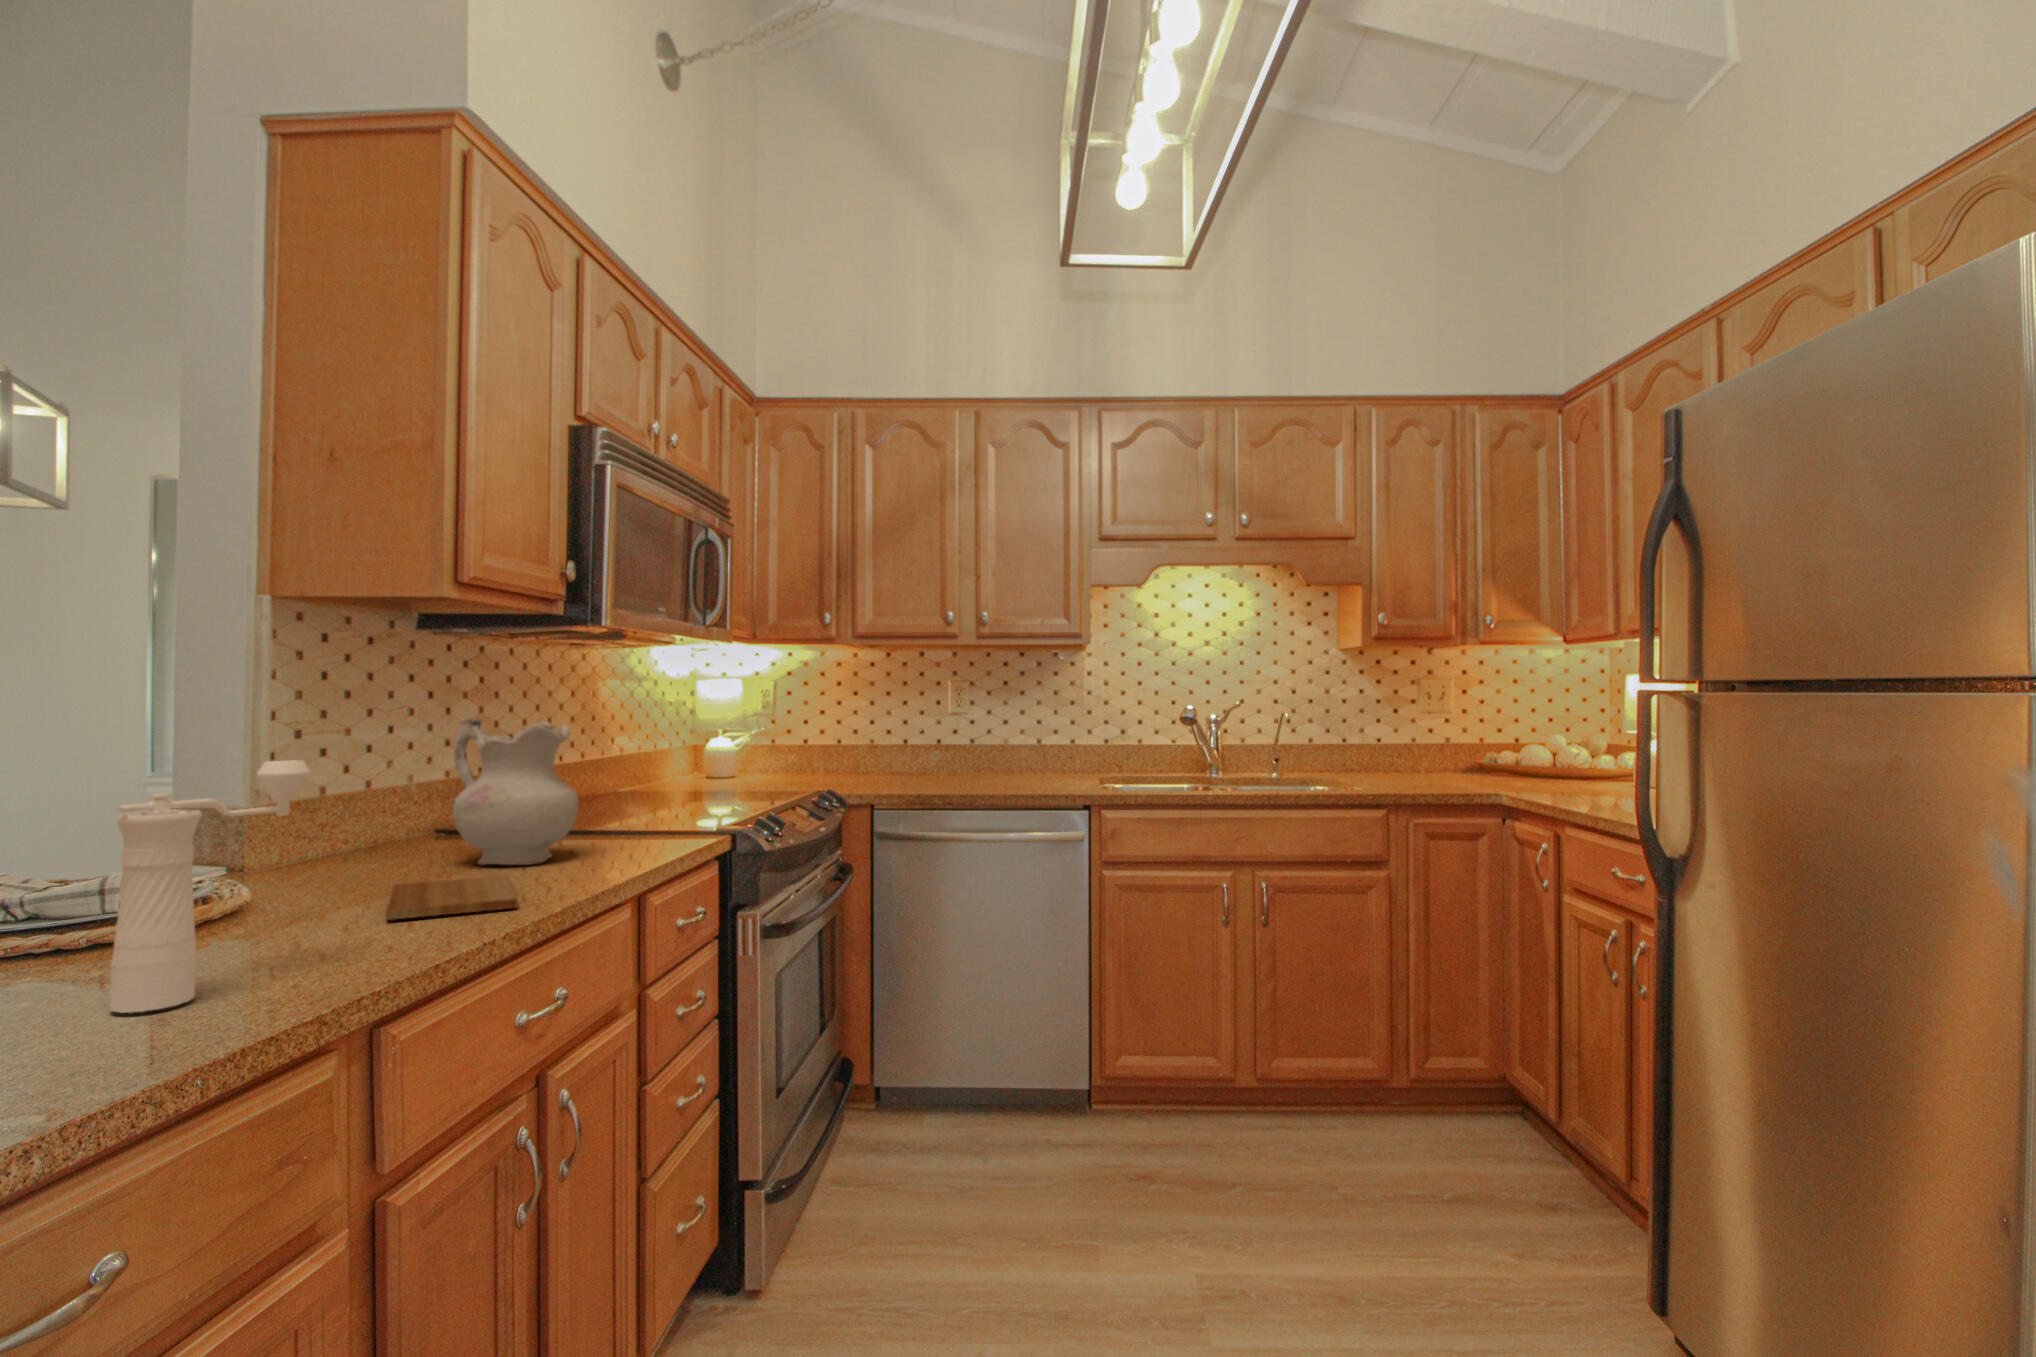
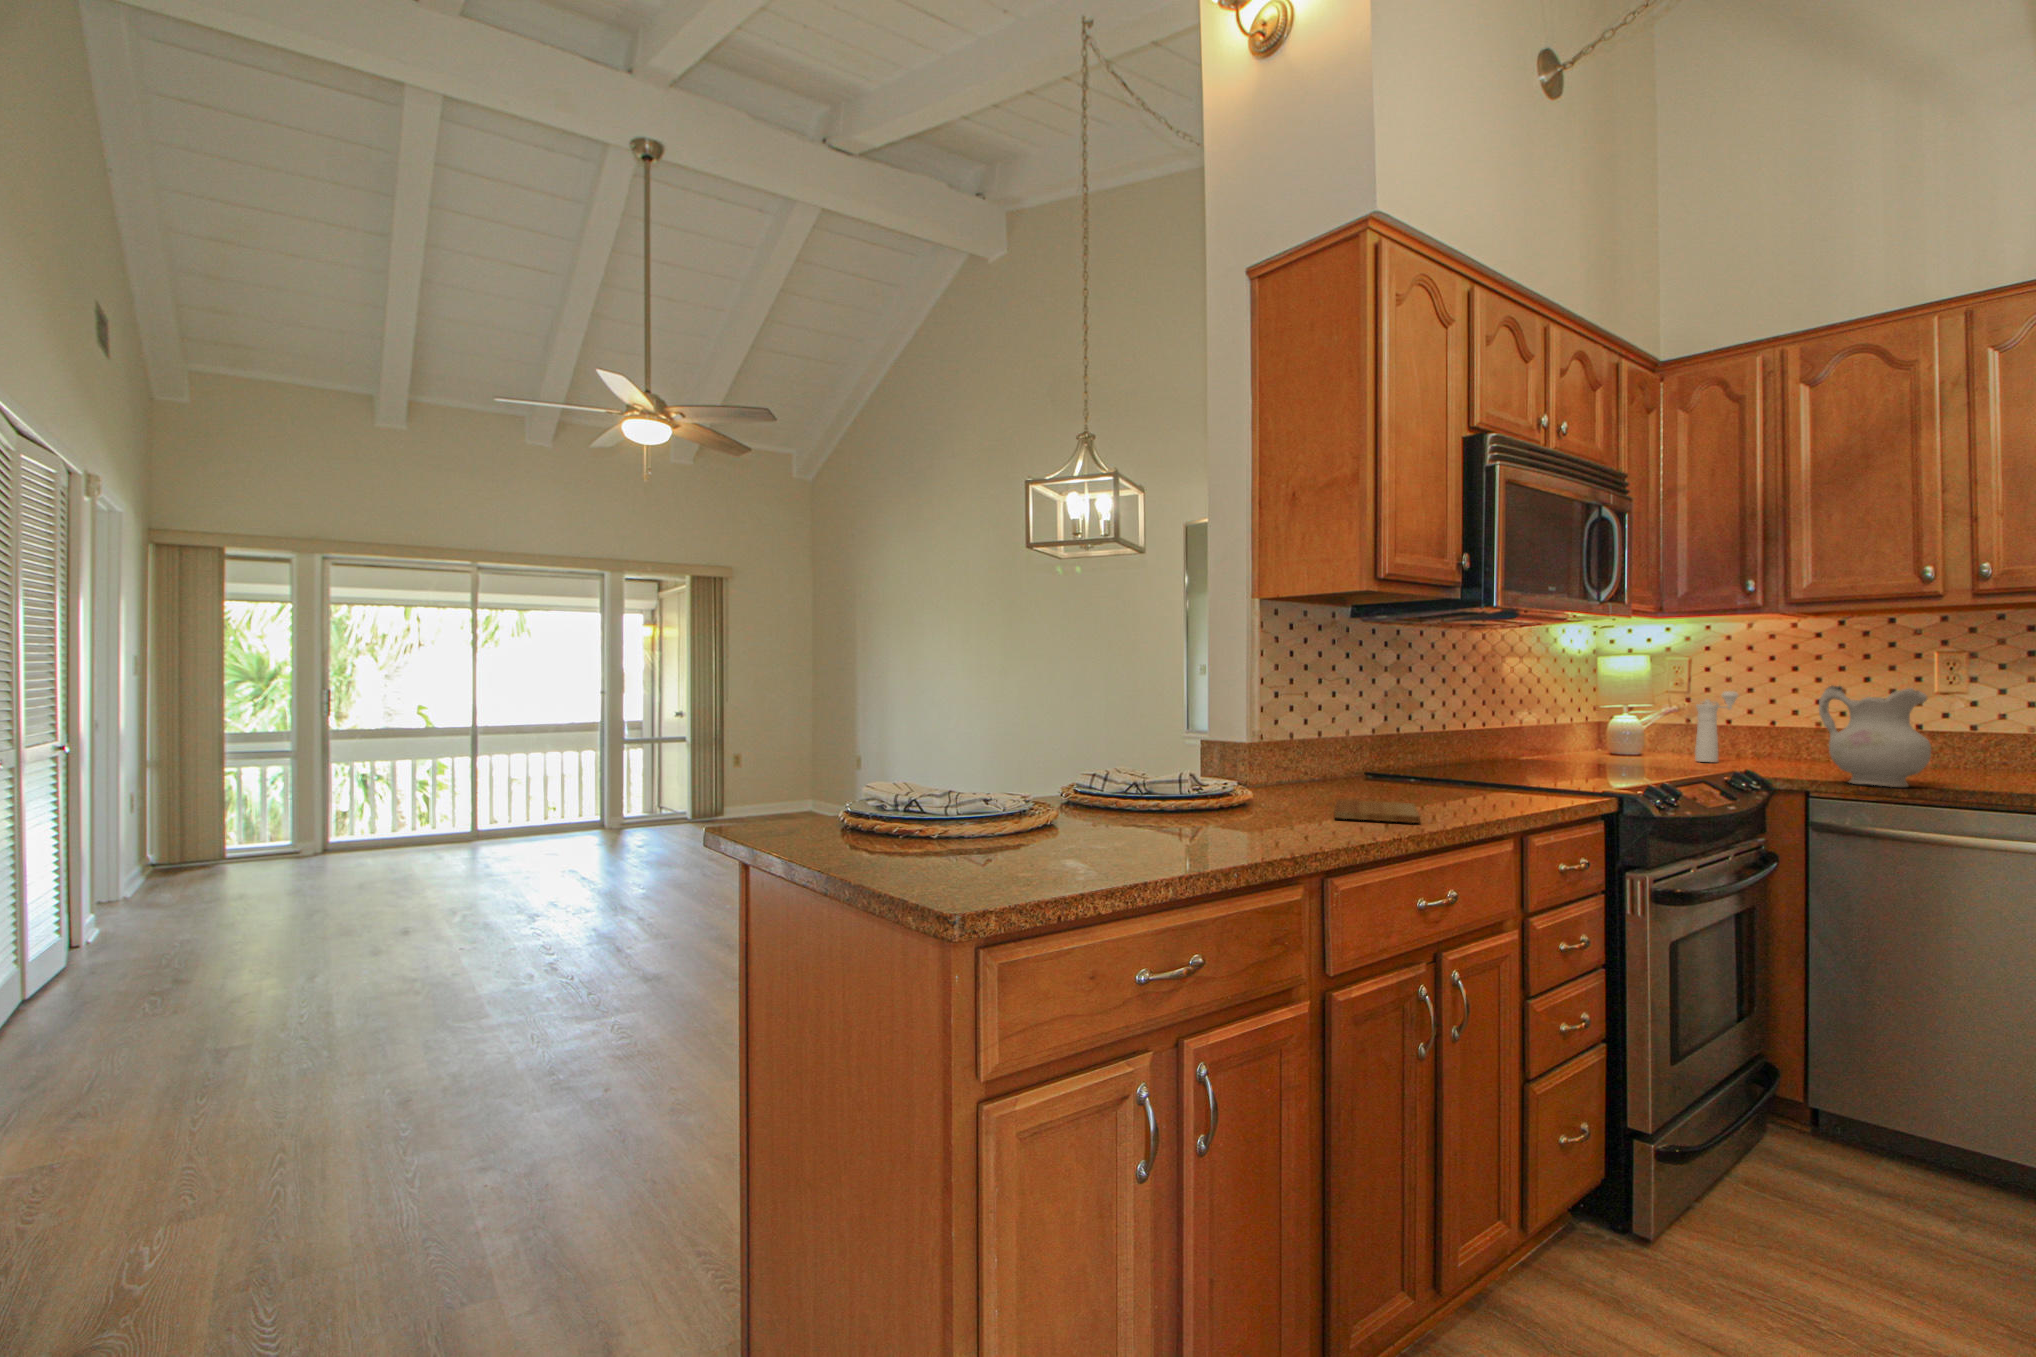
ceramic pitcher: present [453,718,578,865] -> present [1819,685,1931,787]
pepper mill: present [110,760,311,1013] -> present [1695,691,1738,762]

